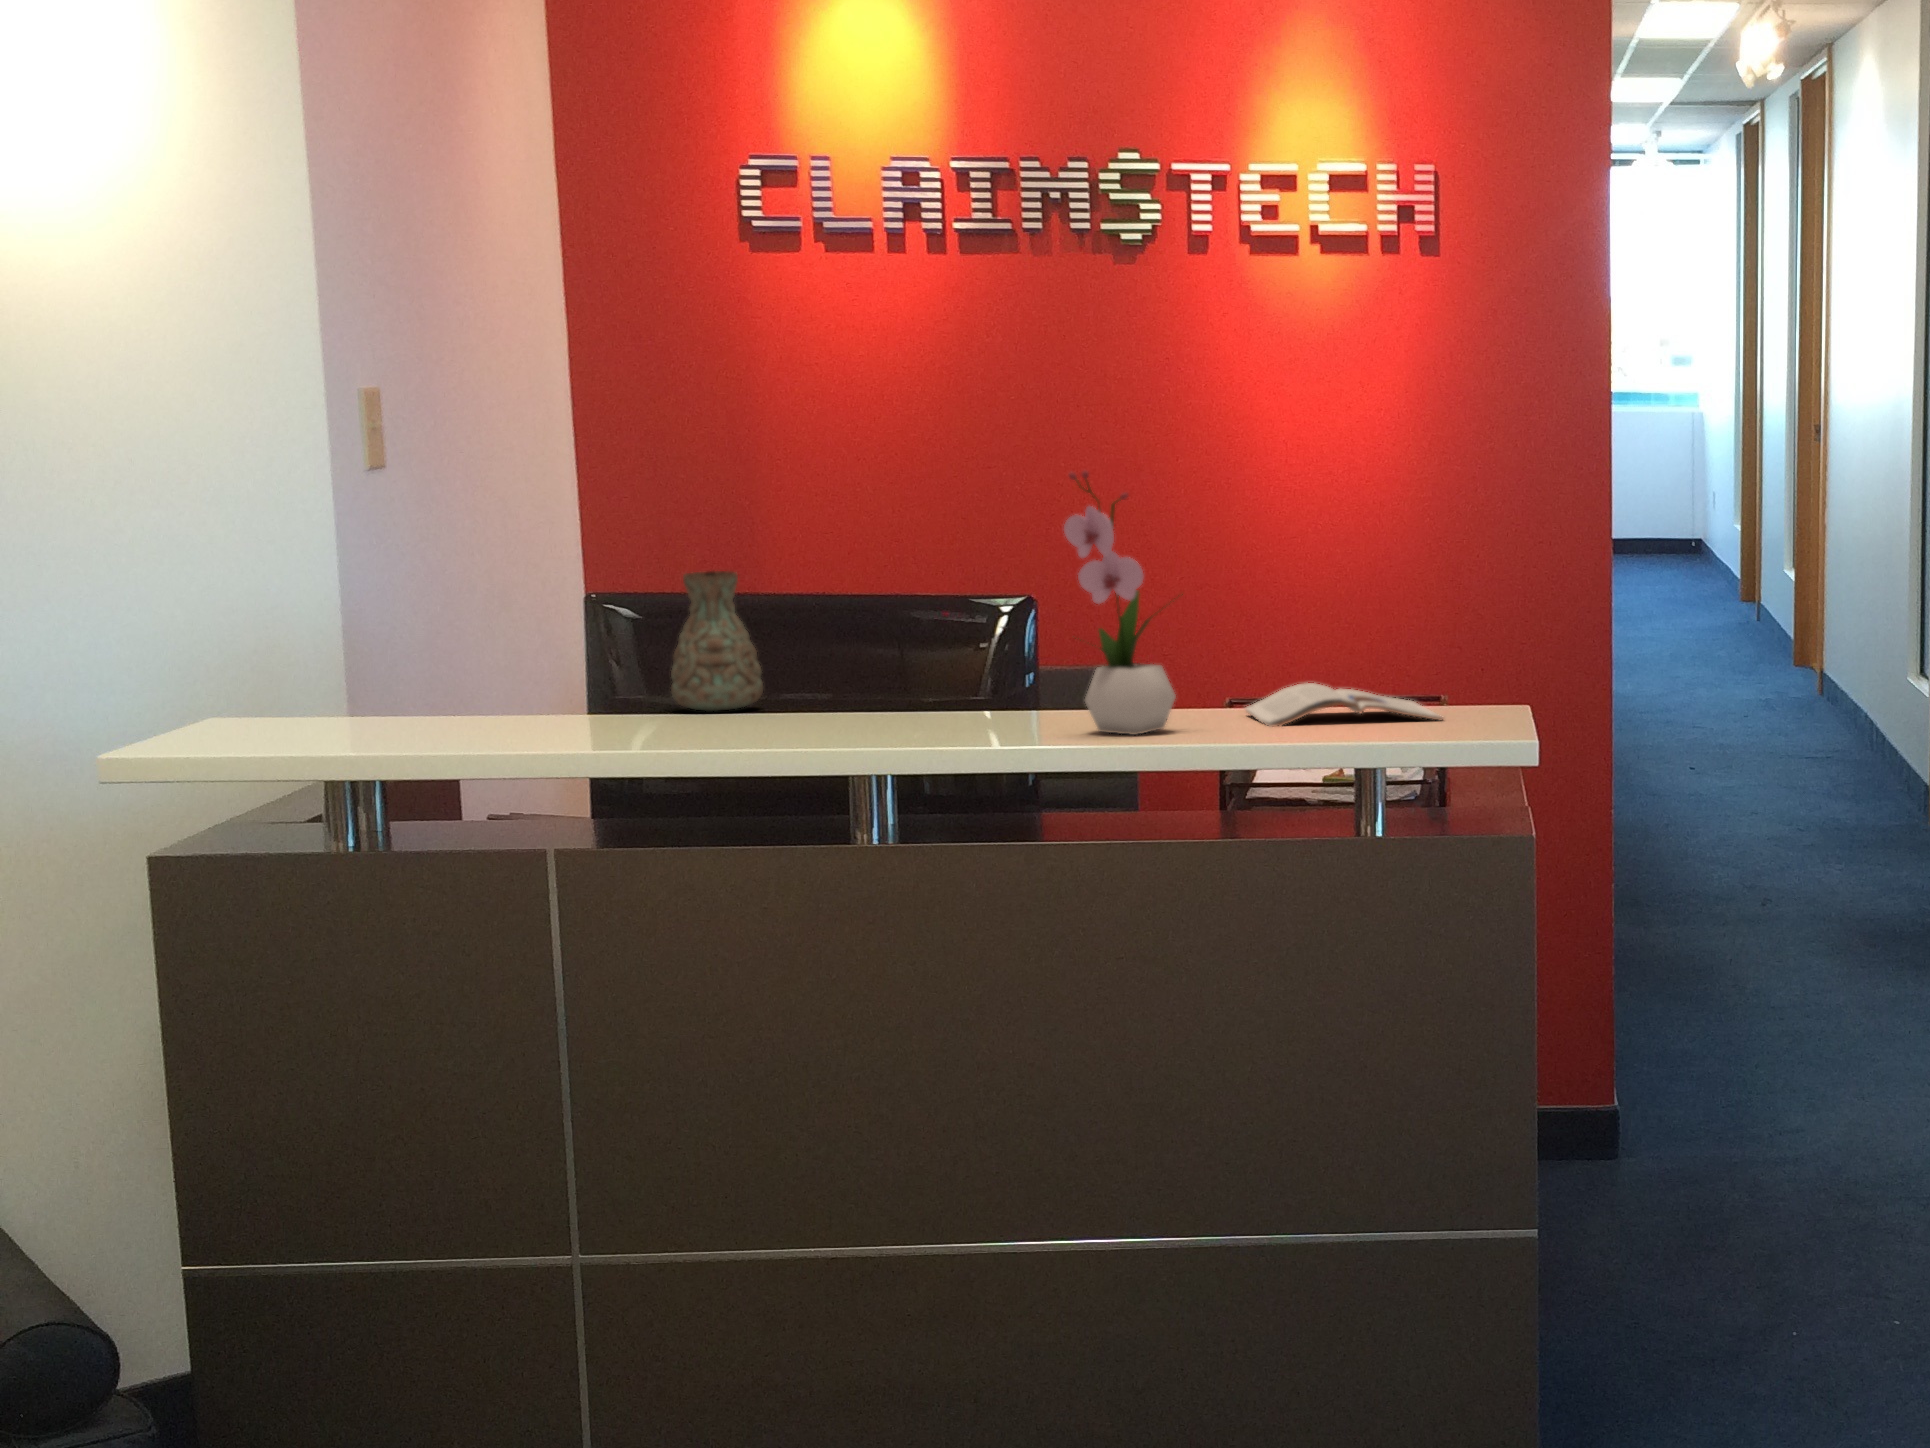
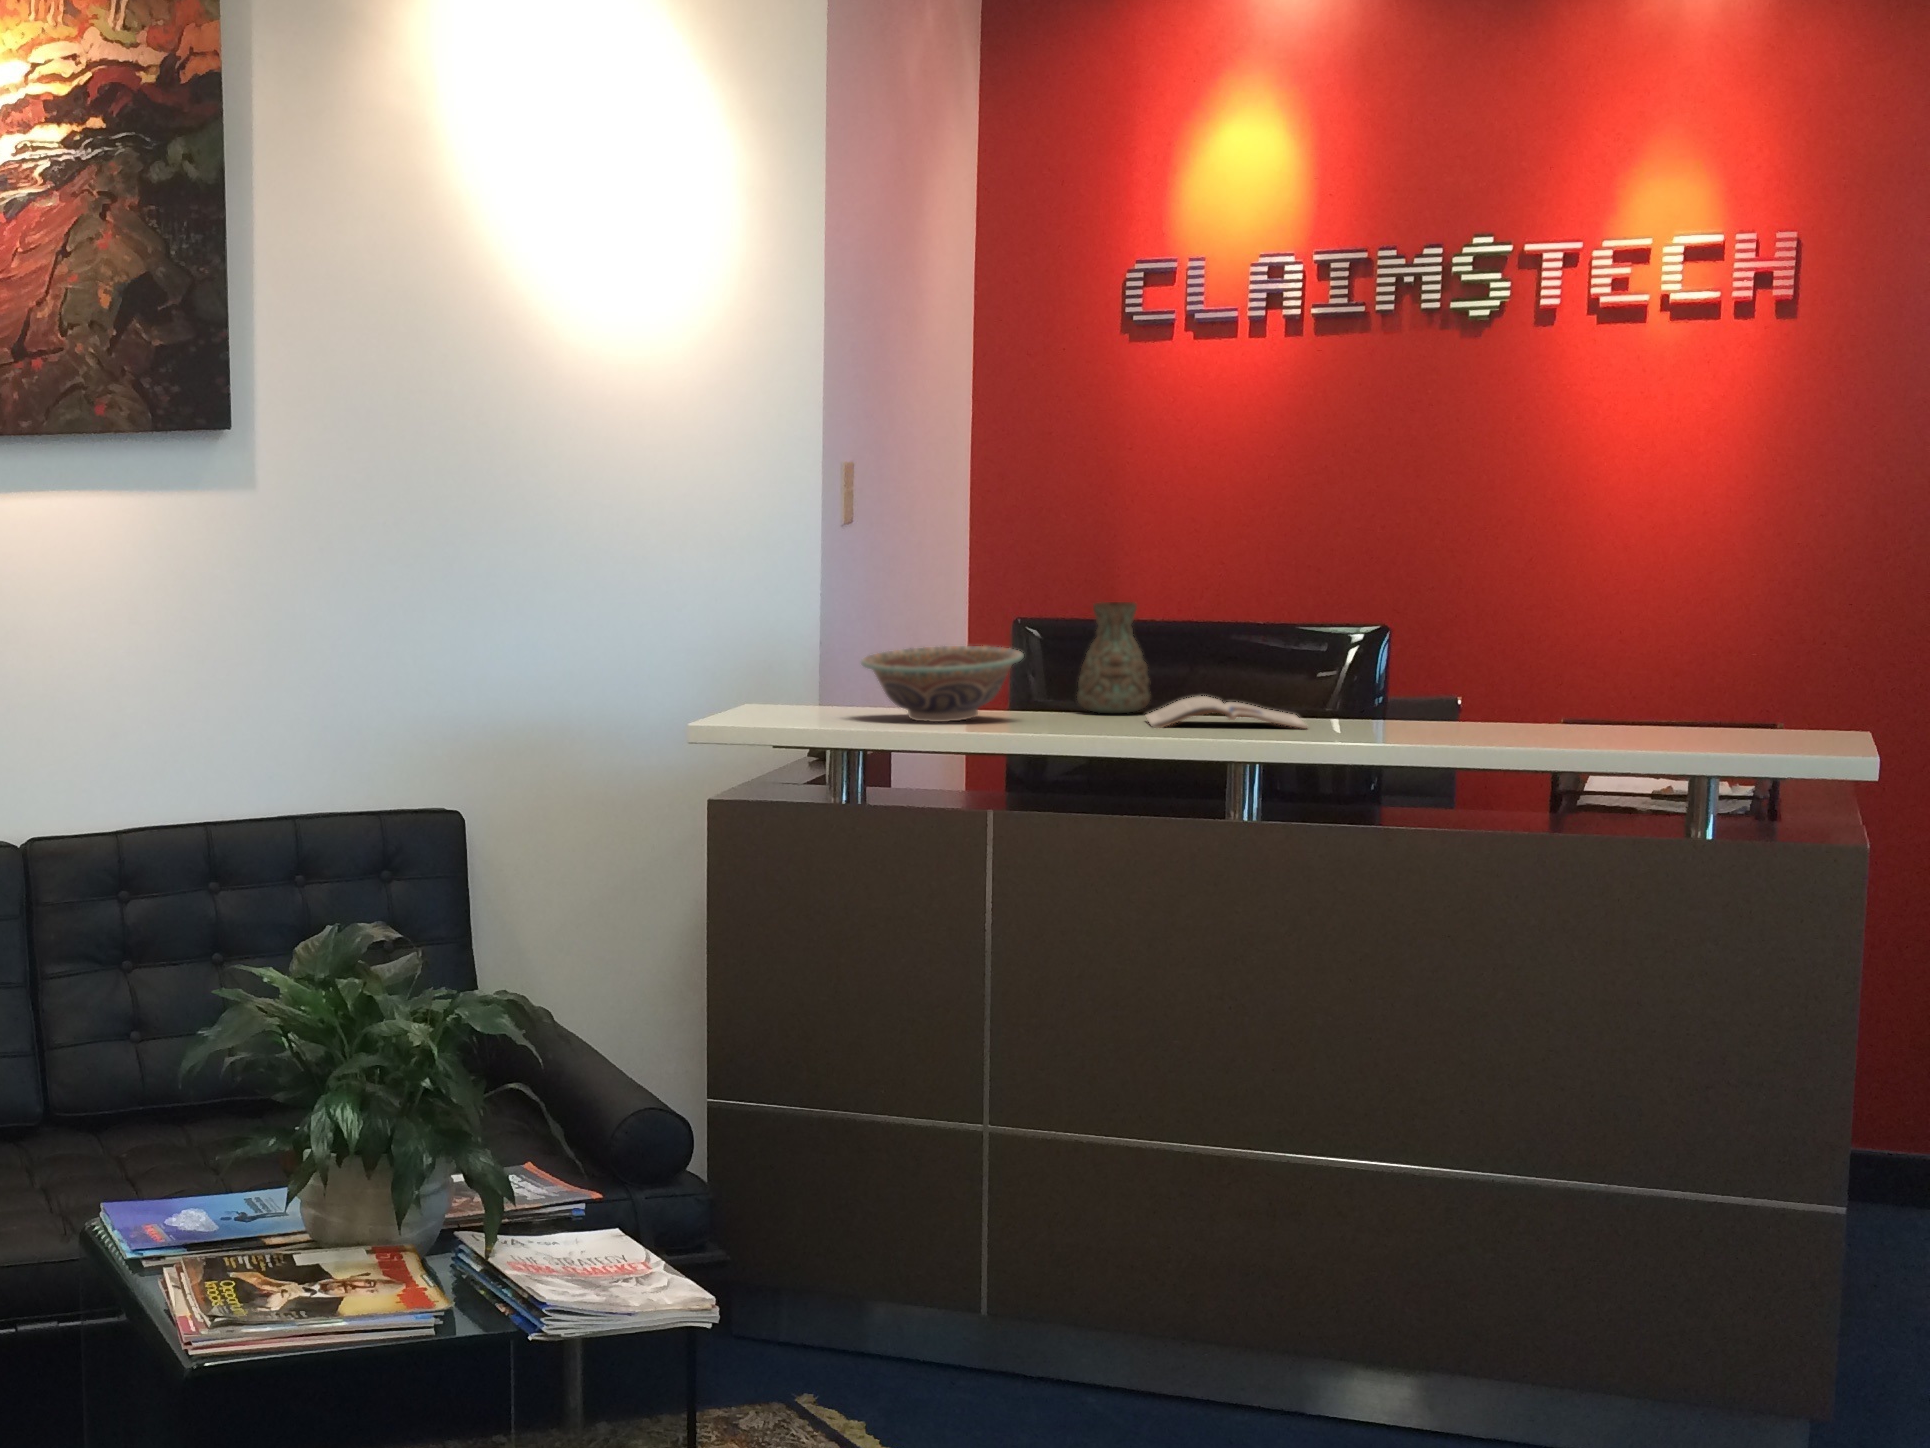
flower arrangement: present [1064,470,1183,735] -> none [1429,515,1534,740]
decorative bowl: none [363,633,588,736] -> present [861,646,1024,722]
magazine: present [1246,683,1443,727] -> present [1146,696,1307,729]

